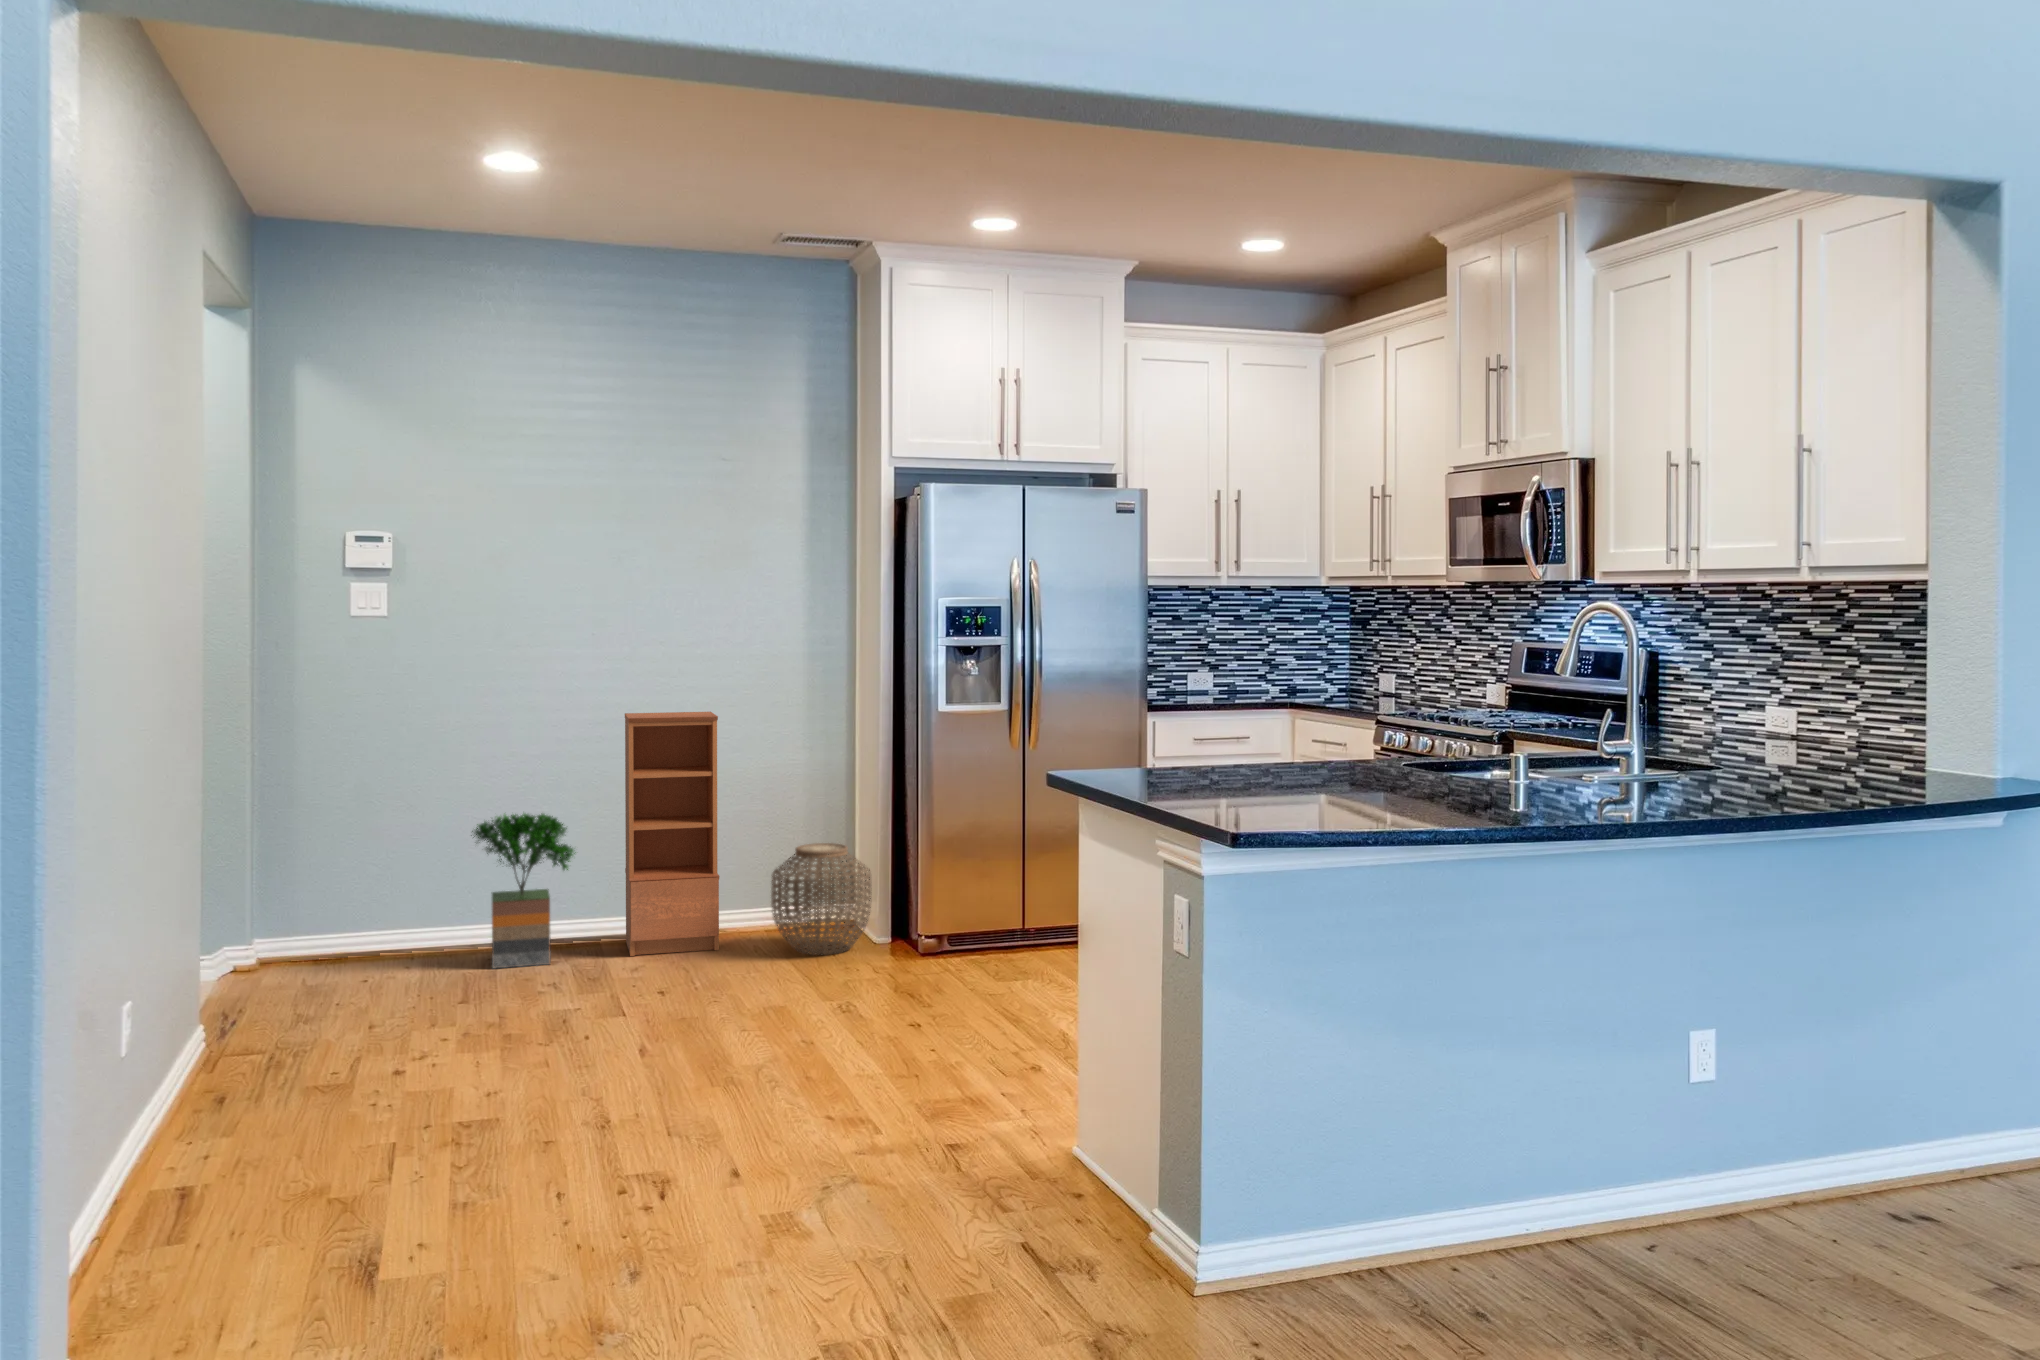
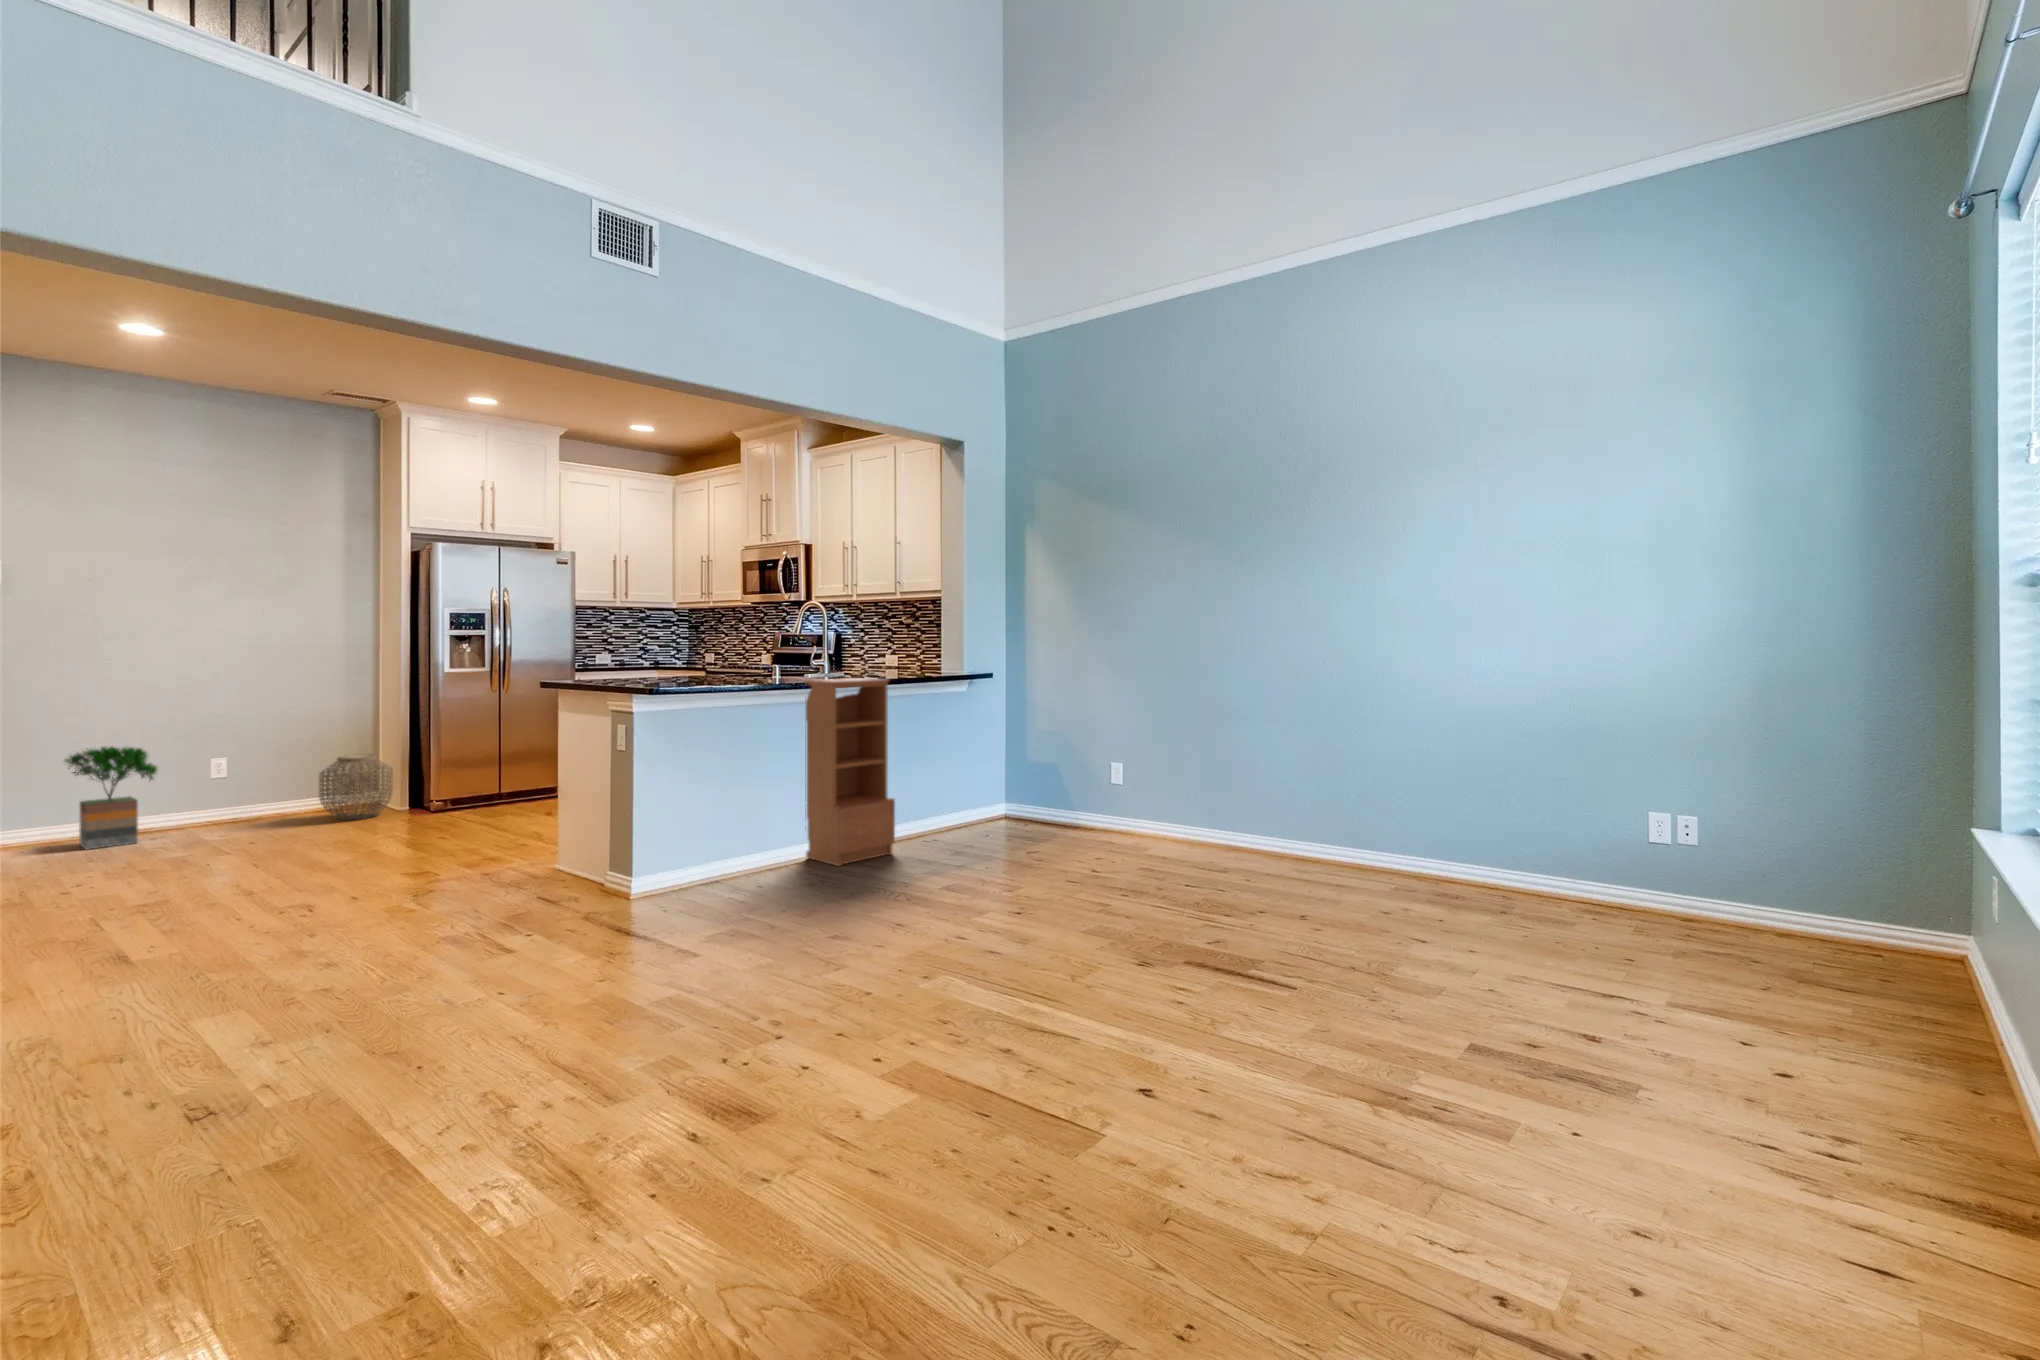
bookcase: present [625,712,720,956] -> present [805,678,895,866]

